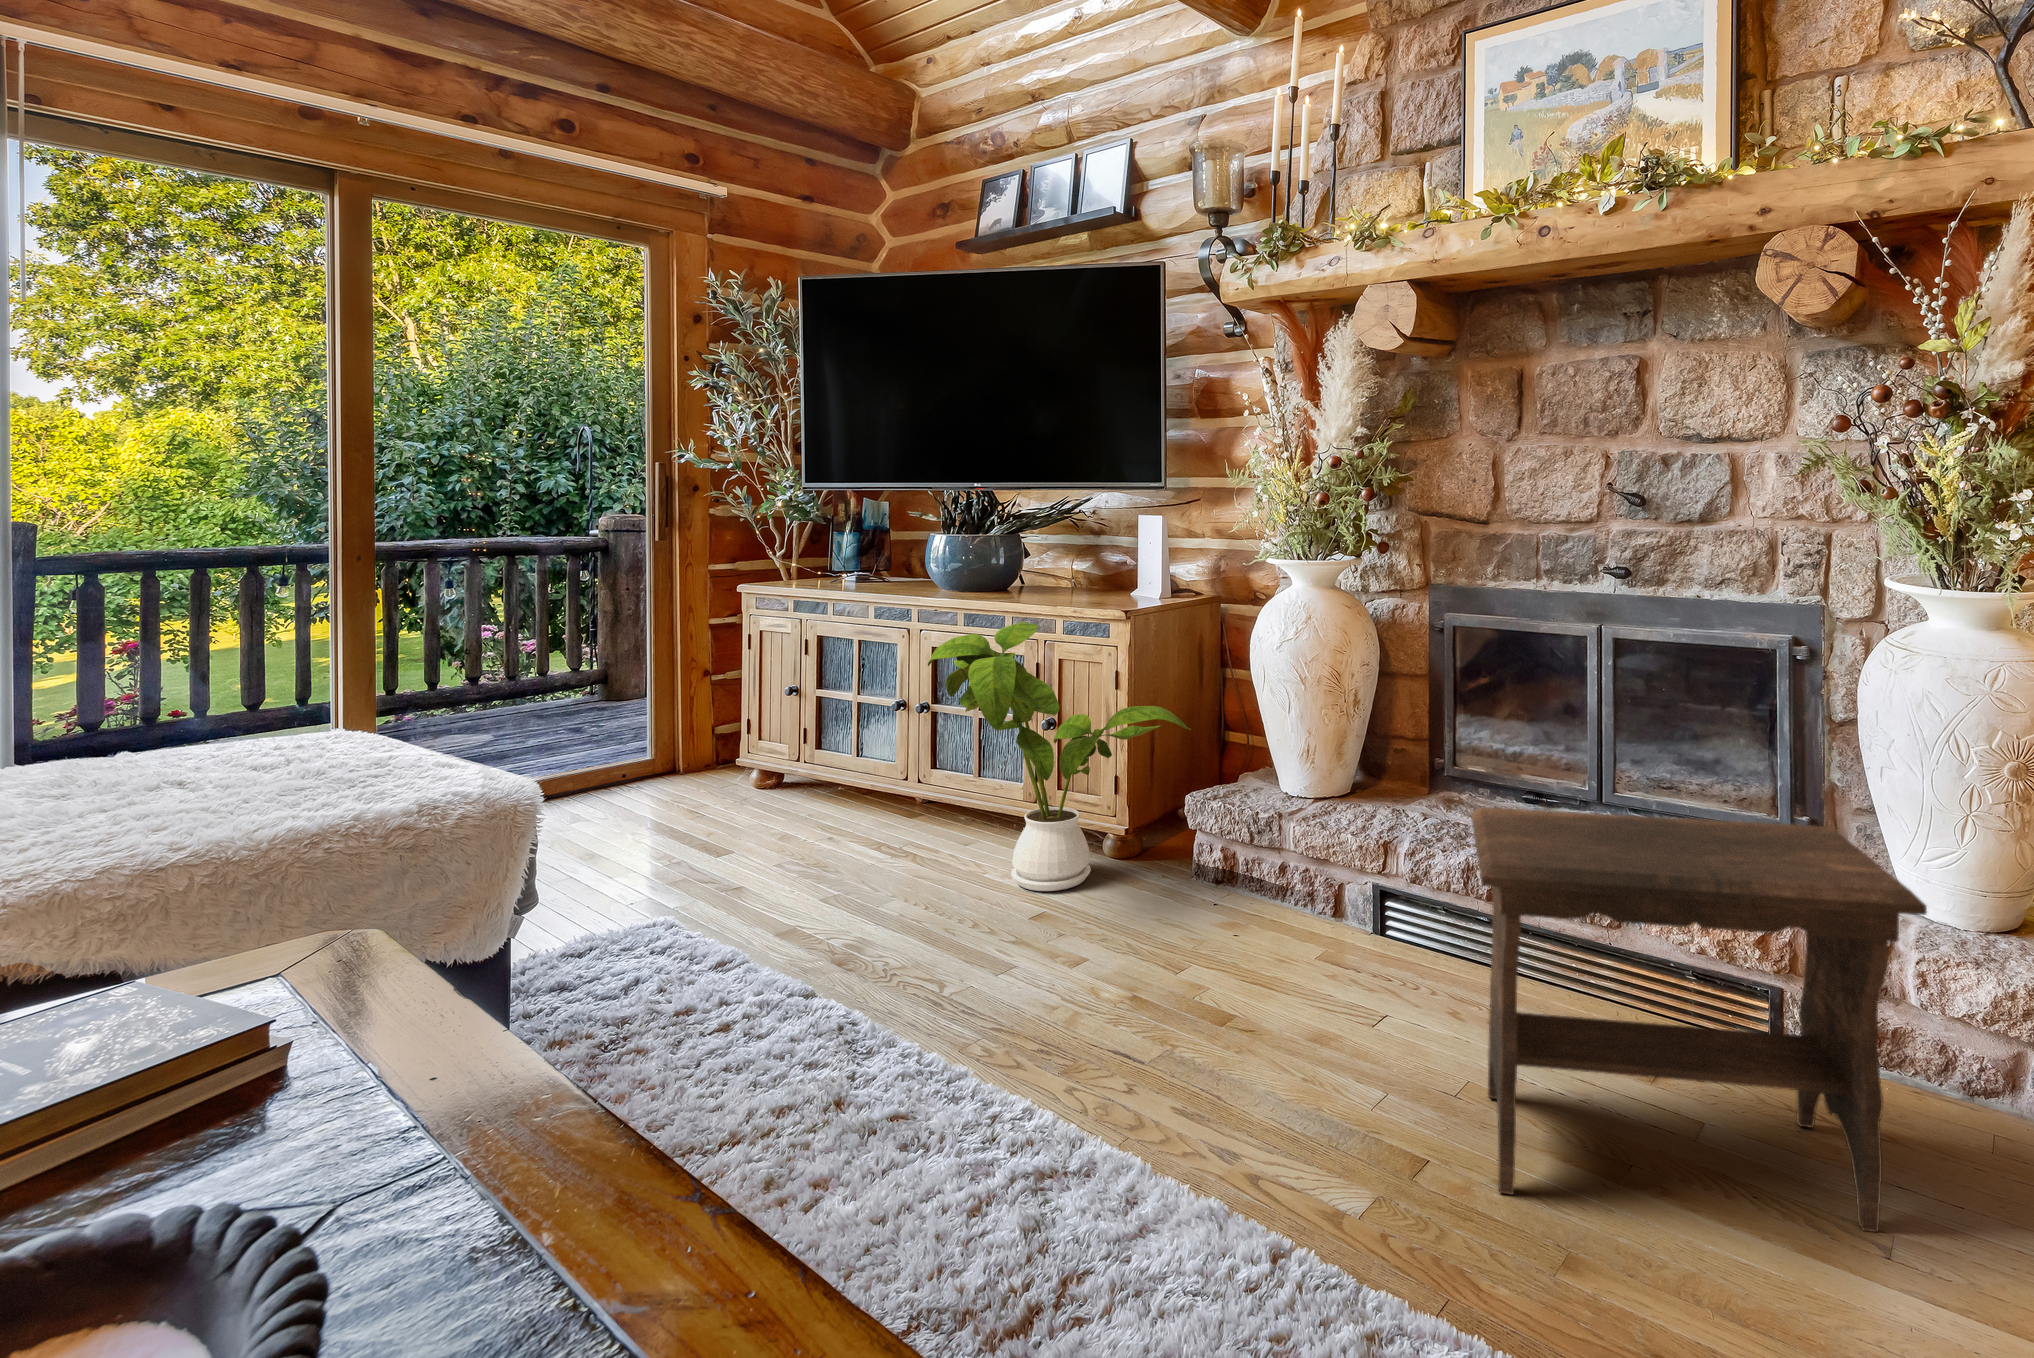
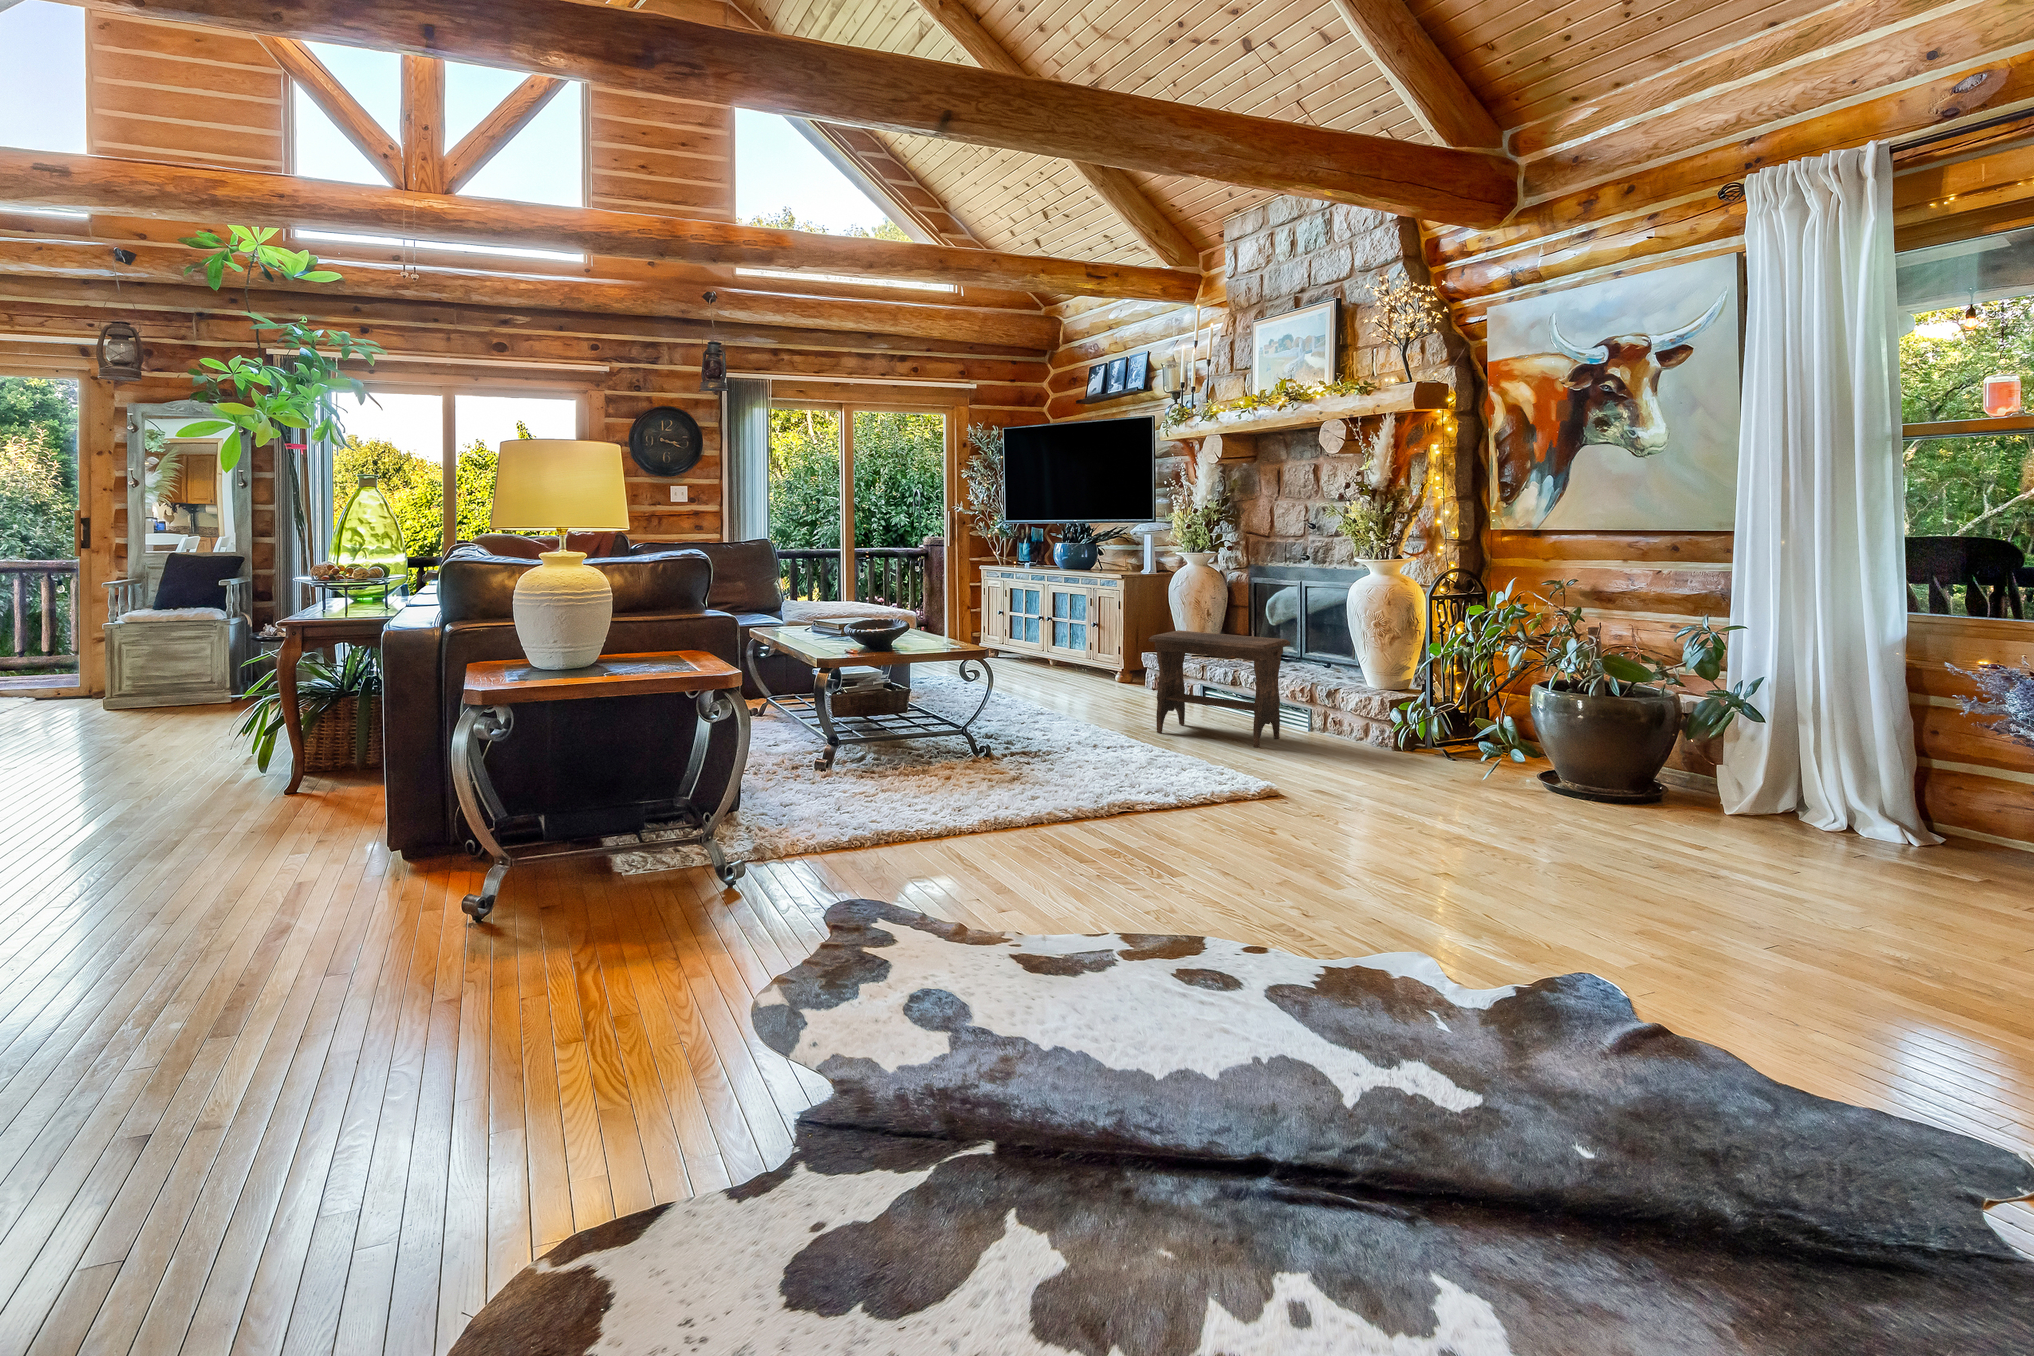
house plant: present [928,622,1191,891] -> none [1035,576,1137,684]

